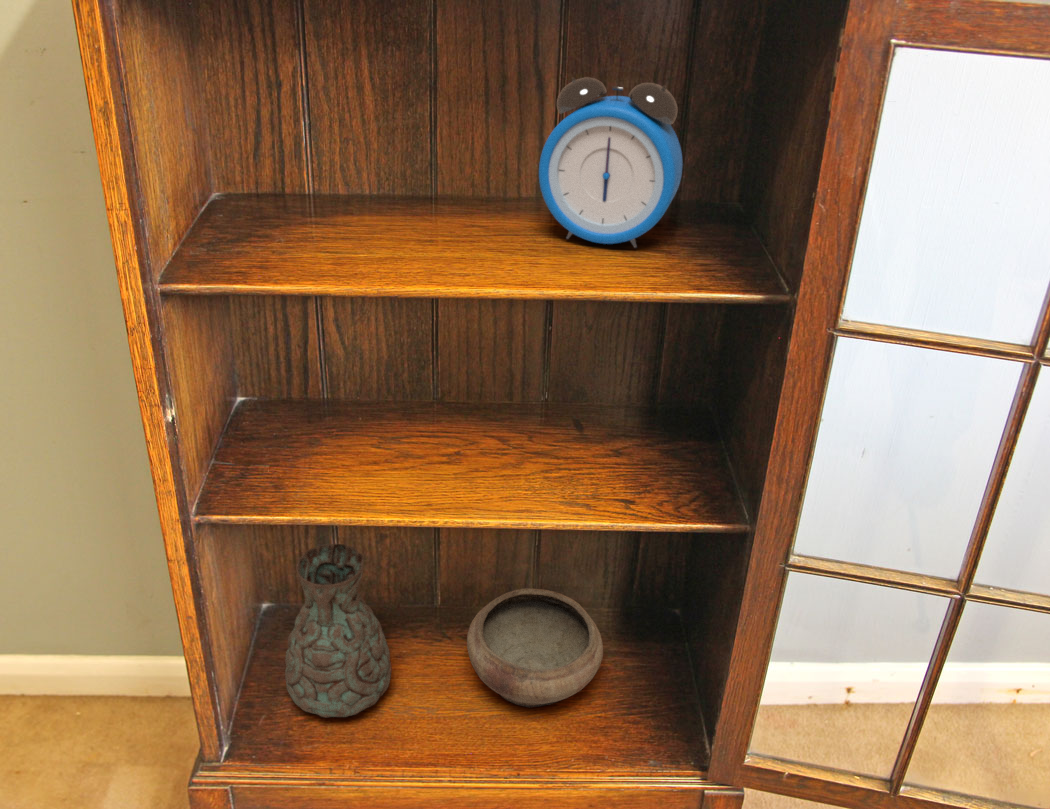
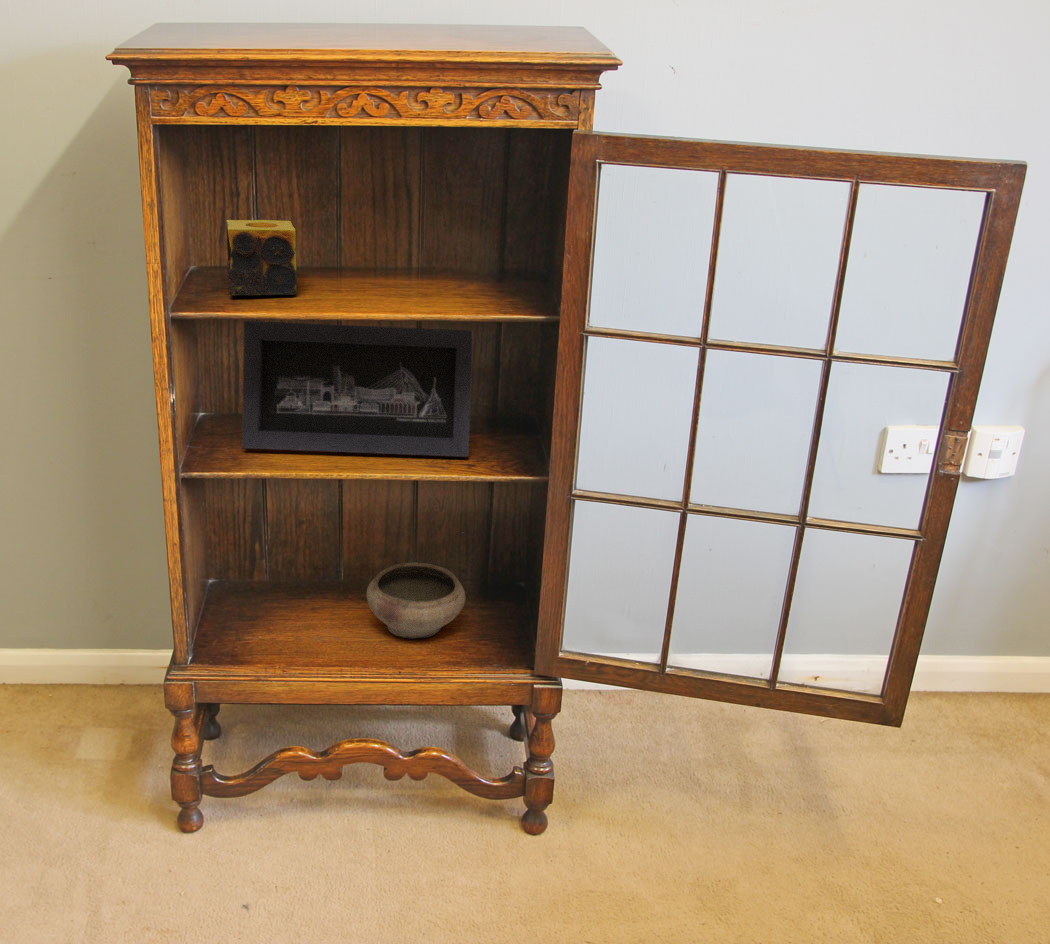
alarm clock: present [539,77,683,248] -> none [408,194,498,298]
candle: none [245,120,362,250] -> present [226,220,297,295]
picture frame: none [282,277,635,482] -> present [242,321,473,457]
decorative vase: present [285,544,391,718] -> none [234,515,311,641]

